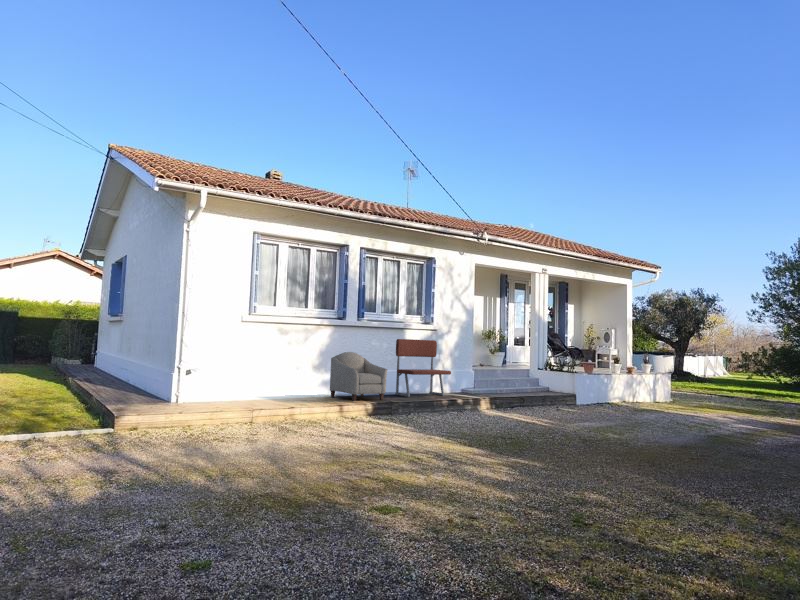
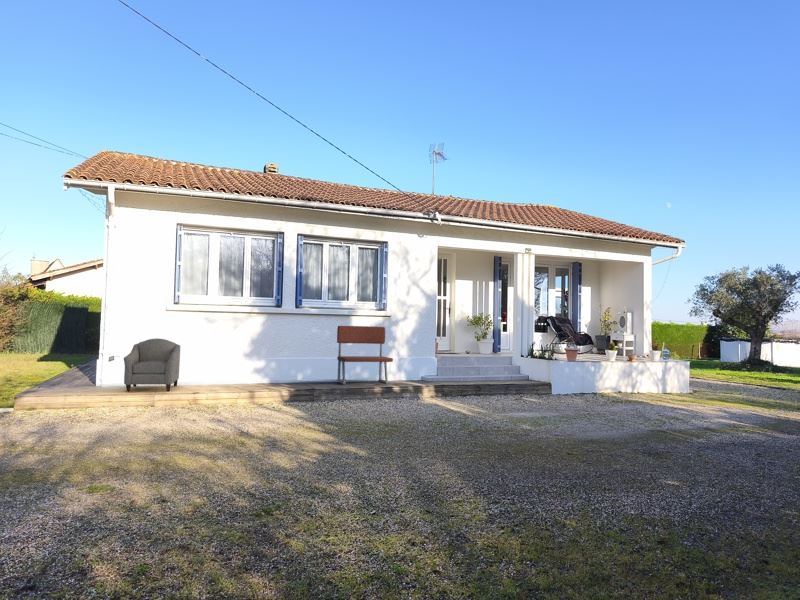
chair: present [330,352,387,401] -> present [124,338,180,392]

